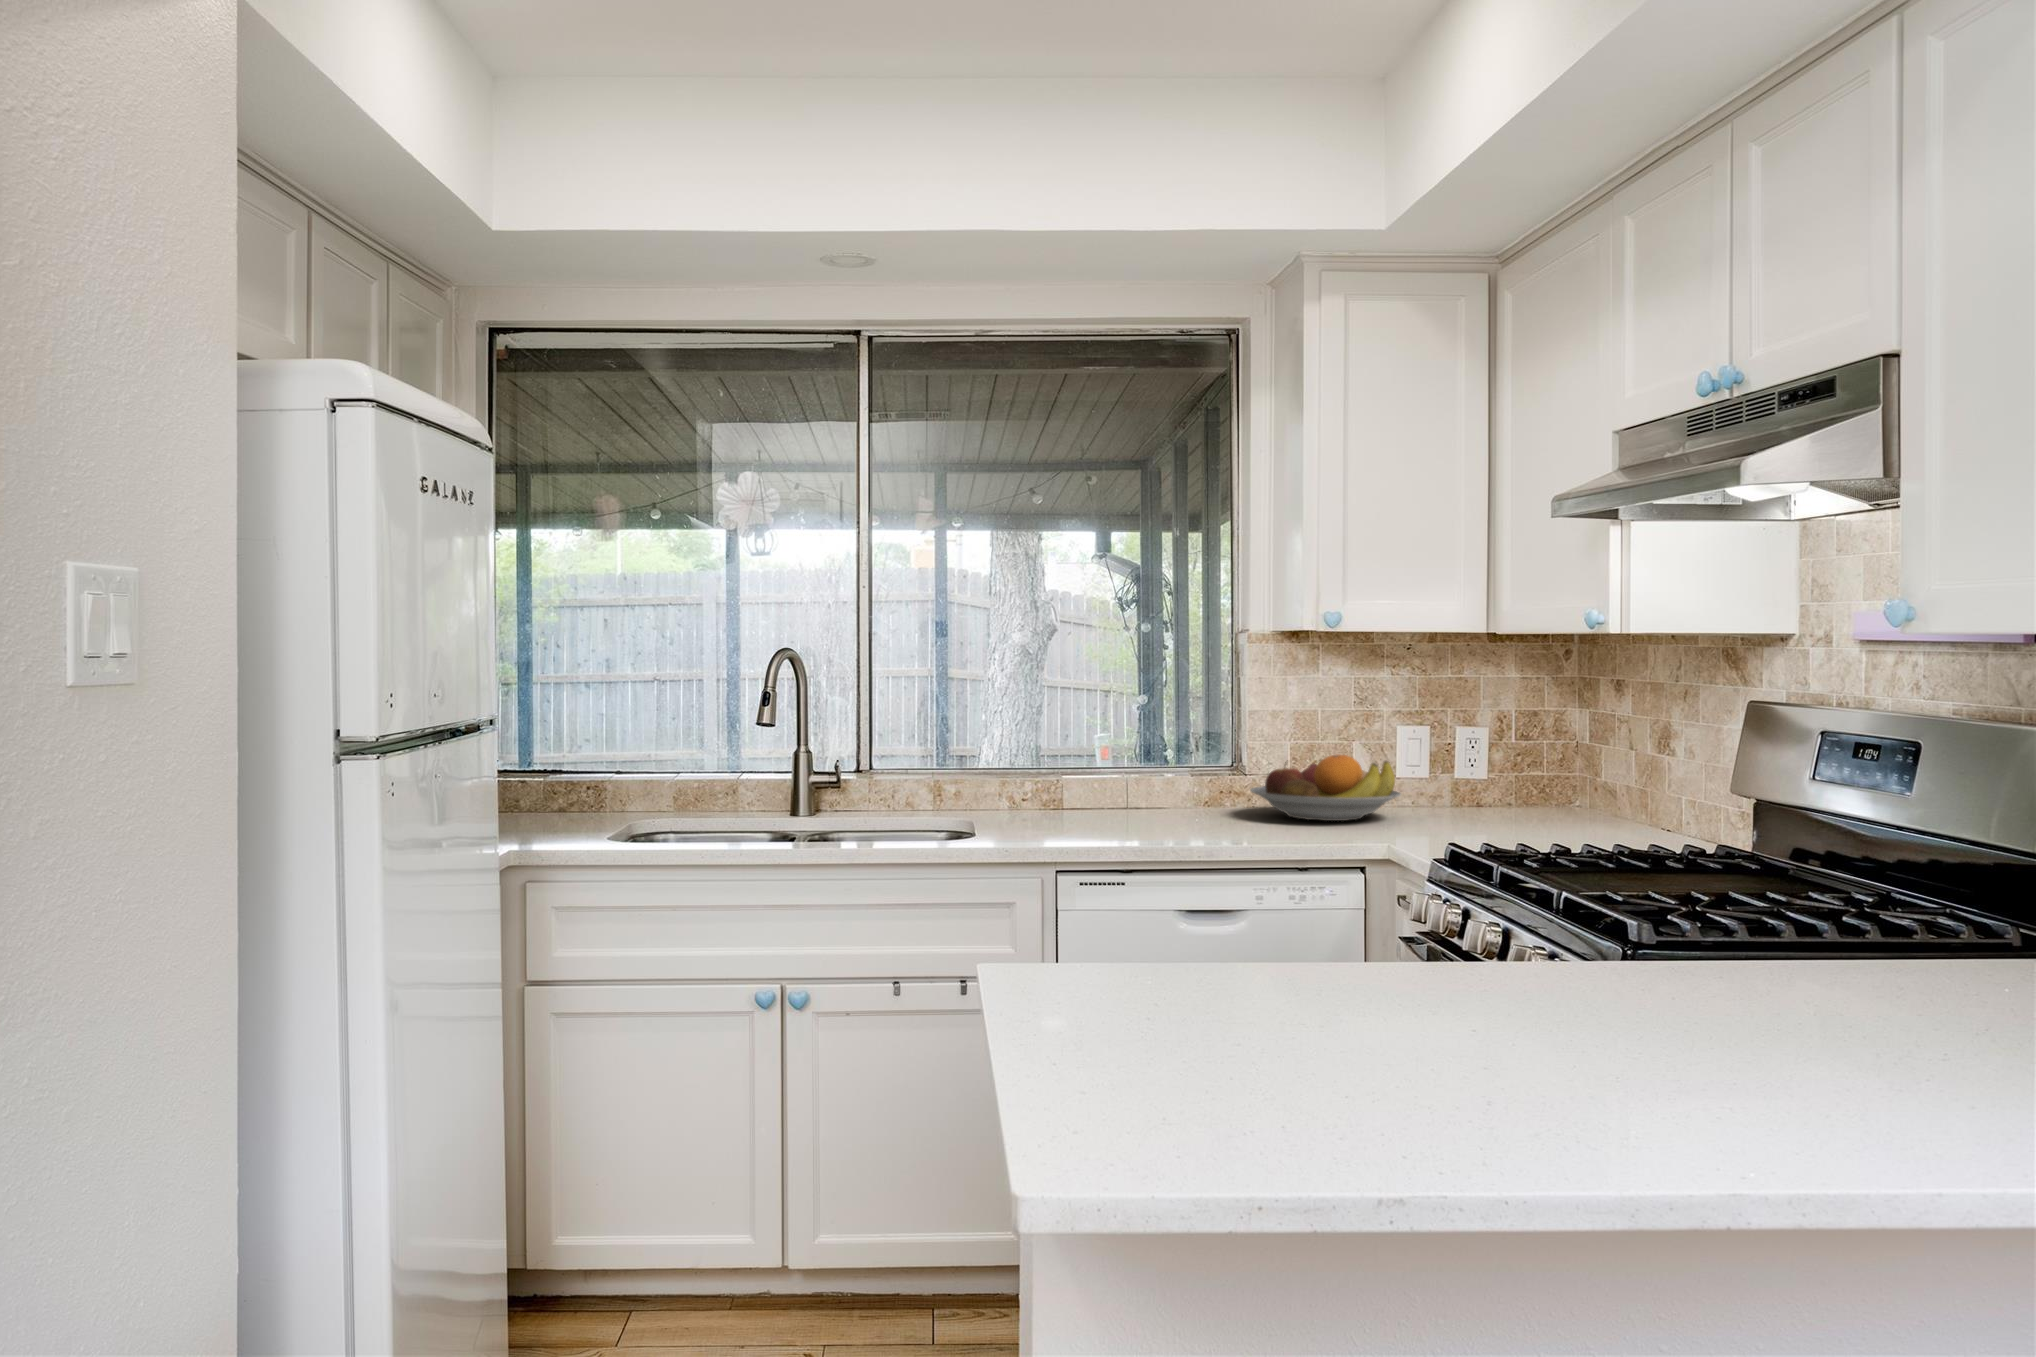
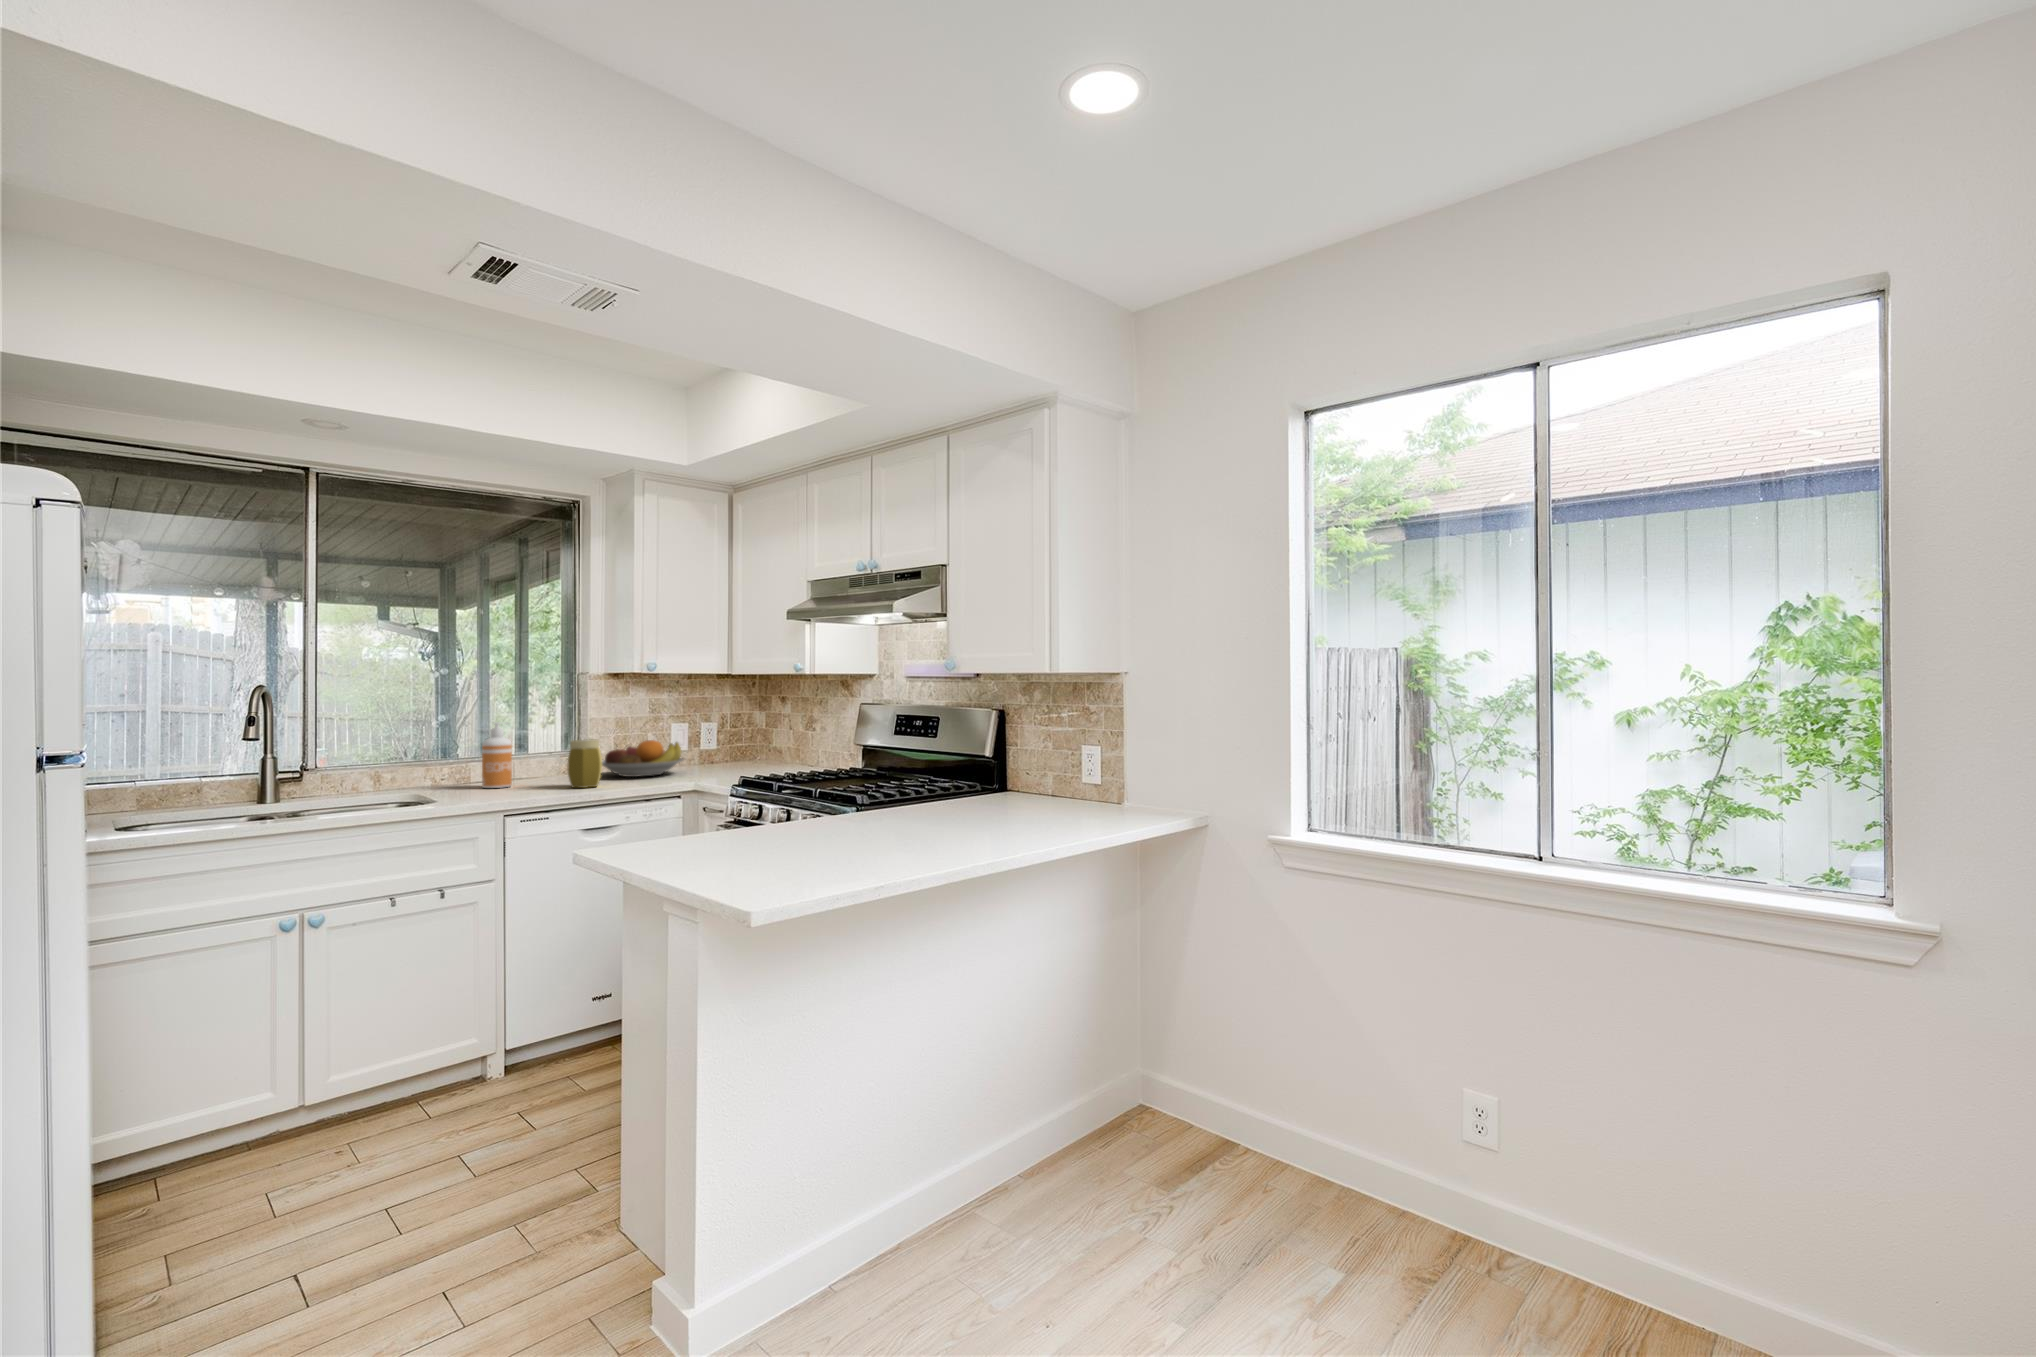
soap dispenser: none [1067,712,1111,821] -> present [482,722,512,788]
jar: none [1181,748,1240,834] -> present [568,740,602,788]

